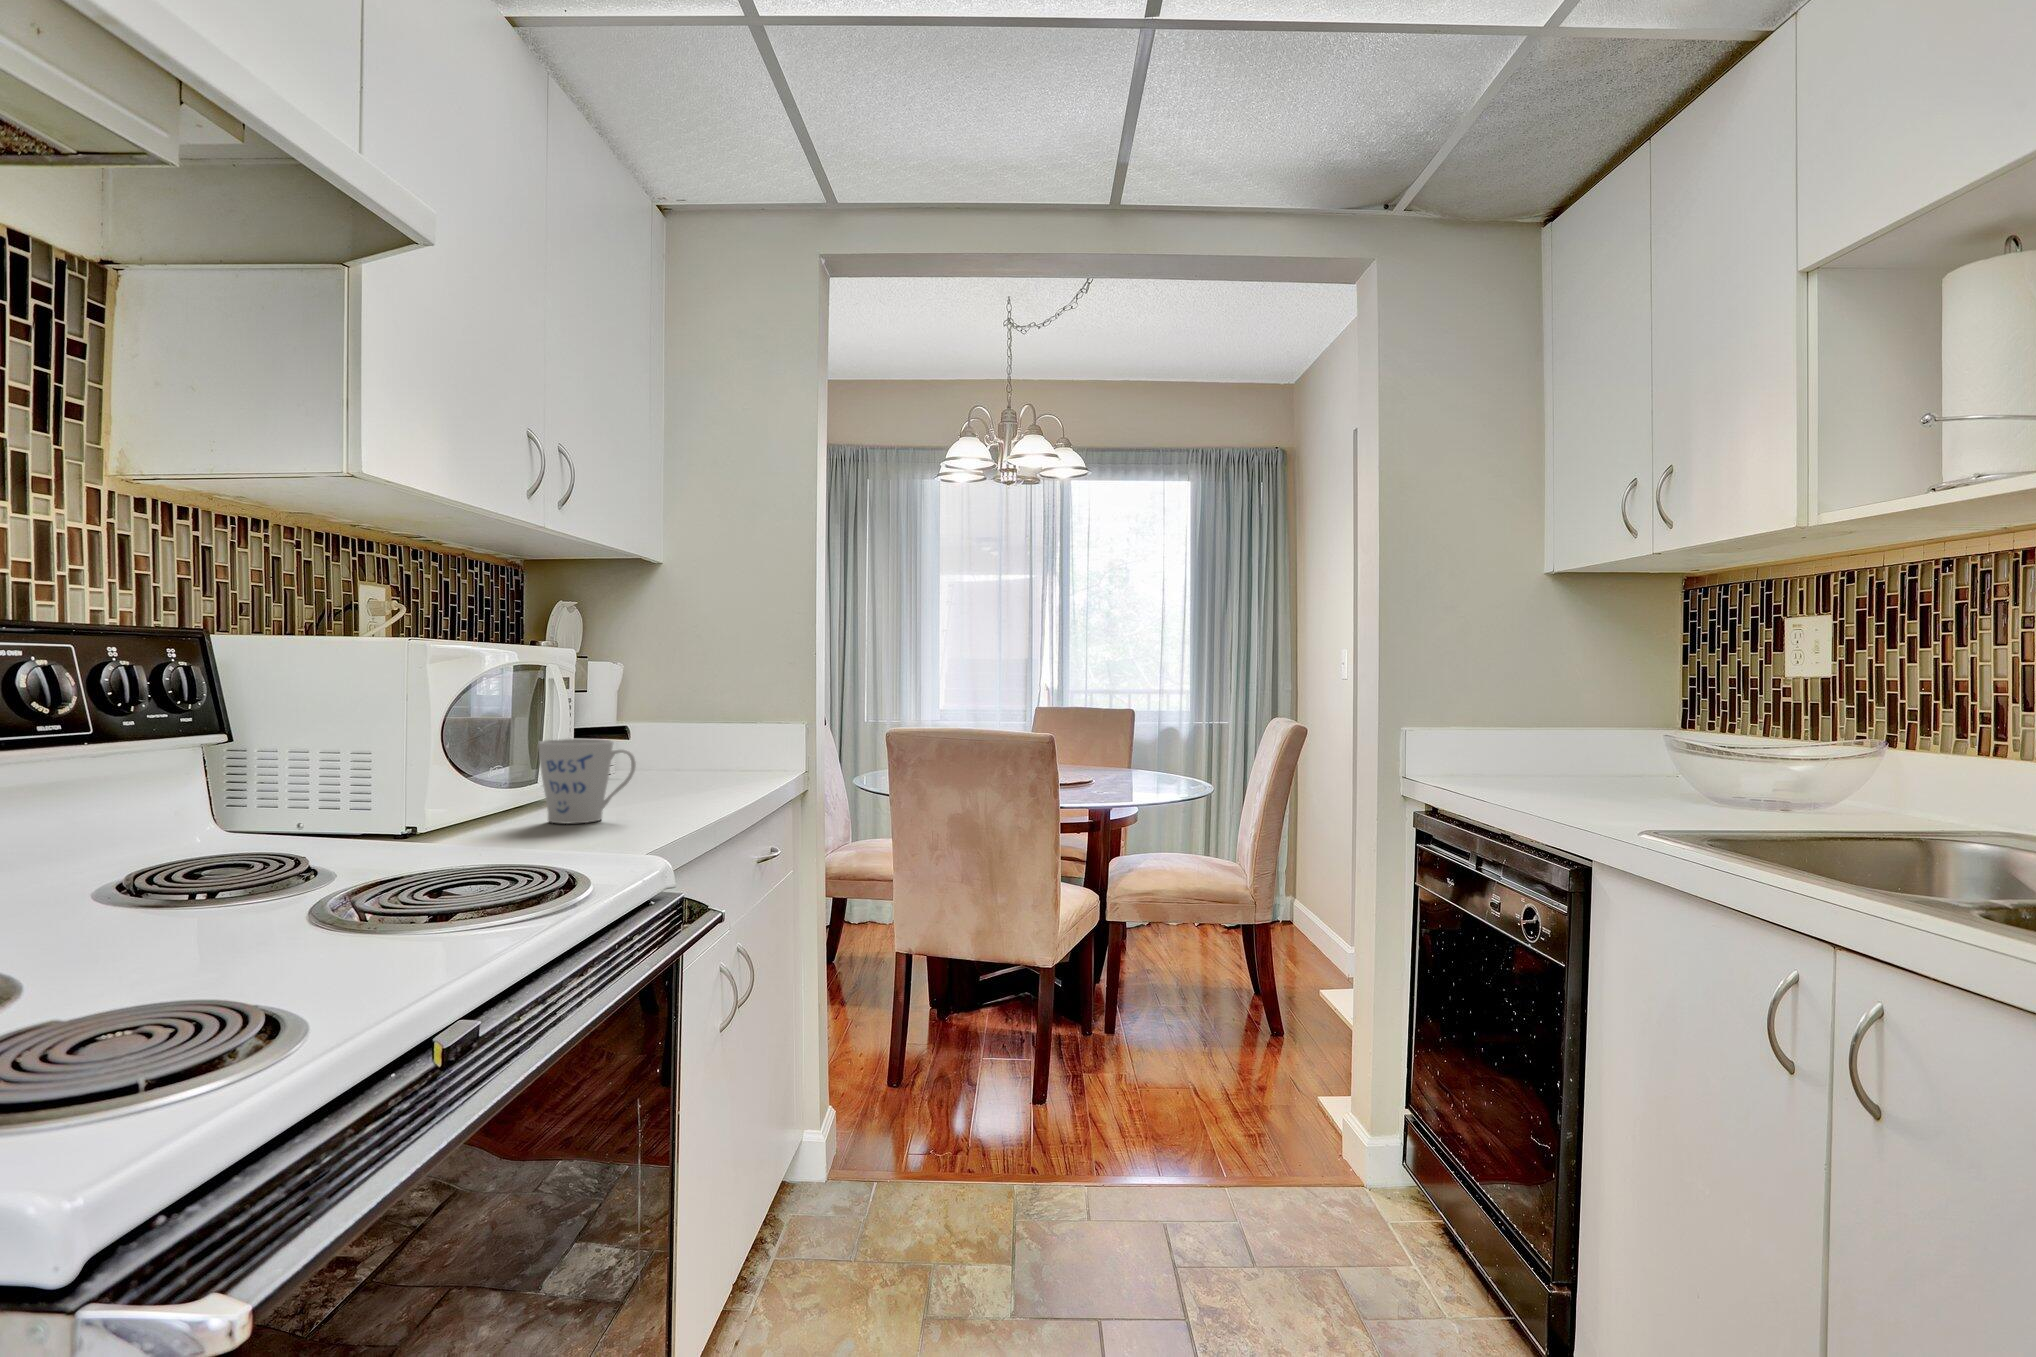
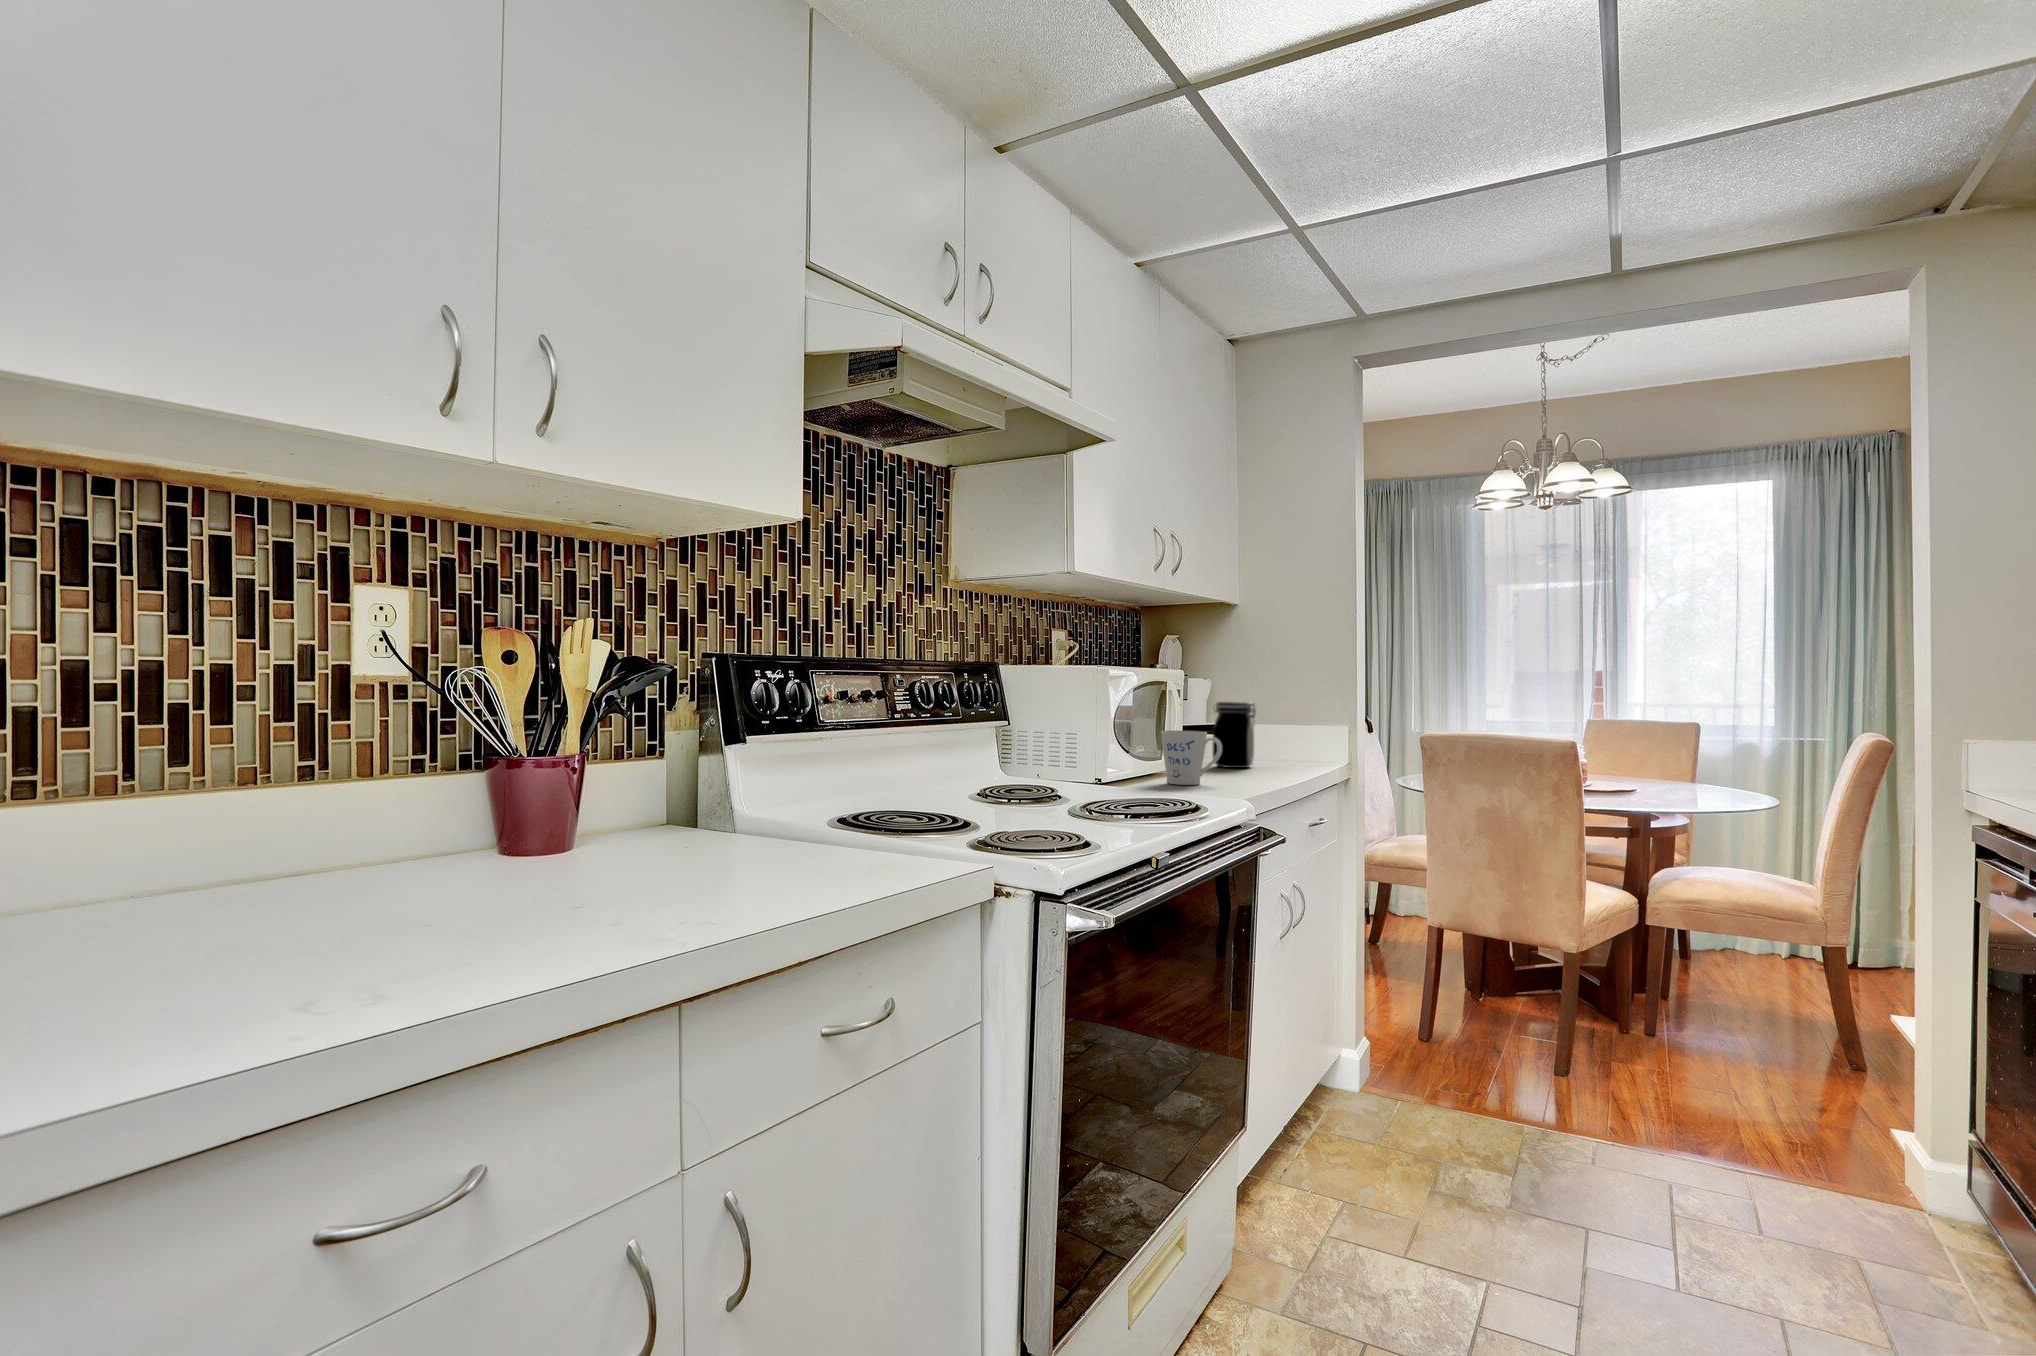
jar: none [628,694,691,786] -> present [1213,702,1256,768]

